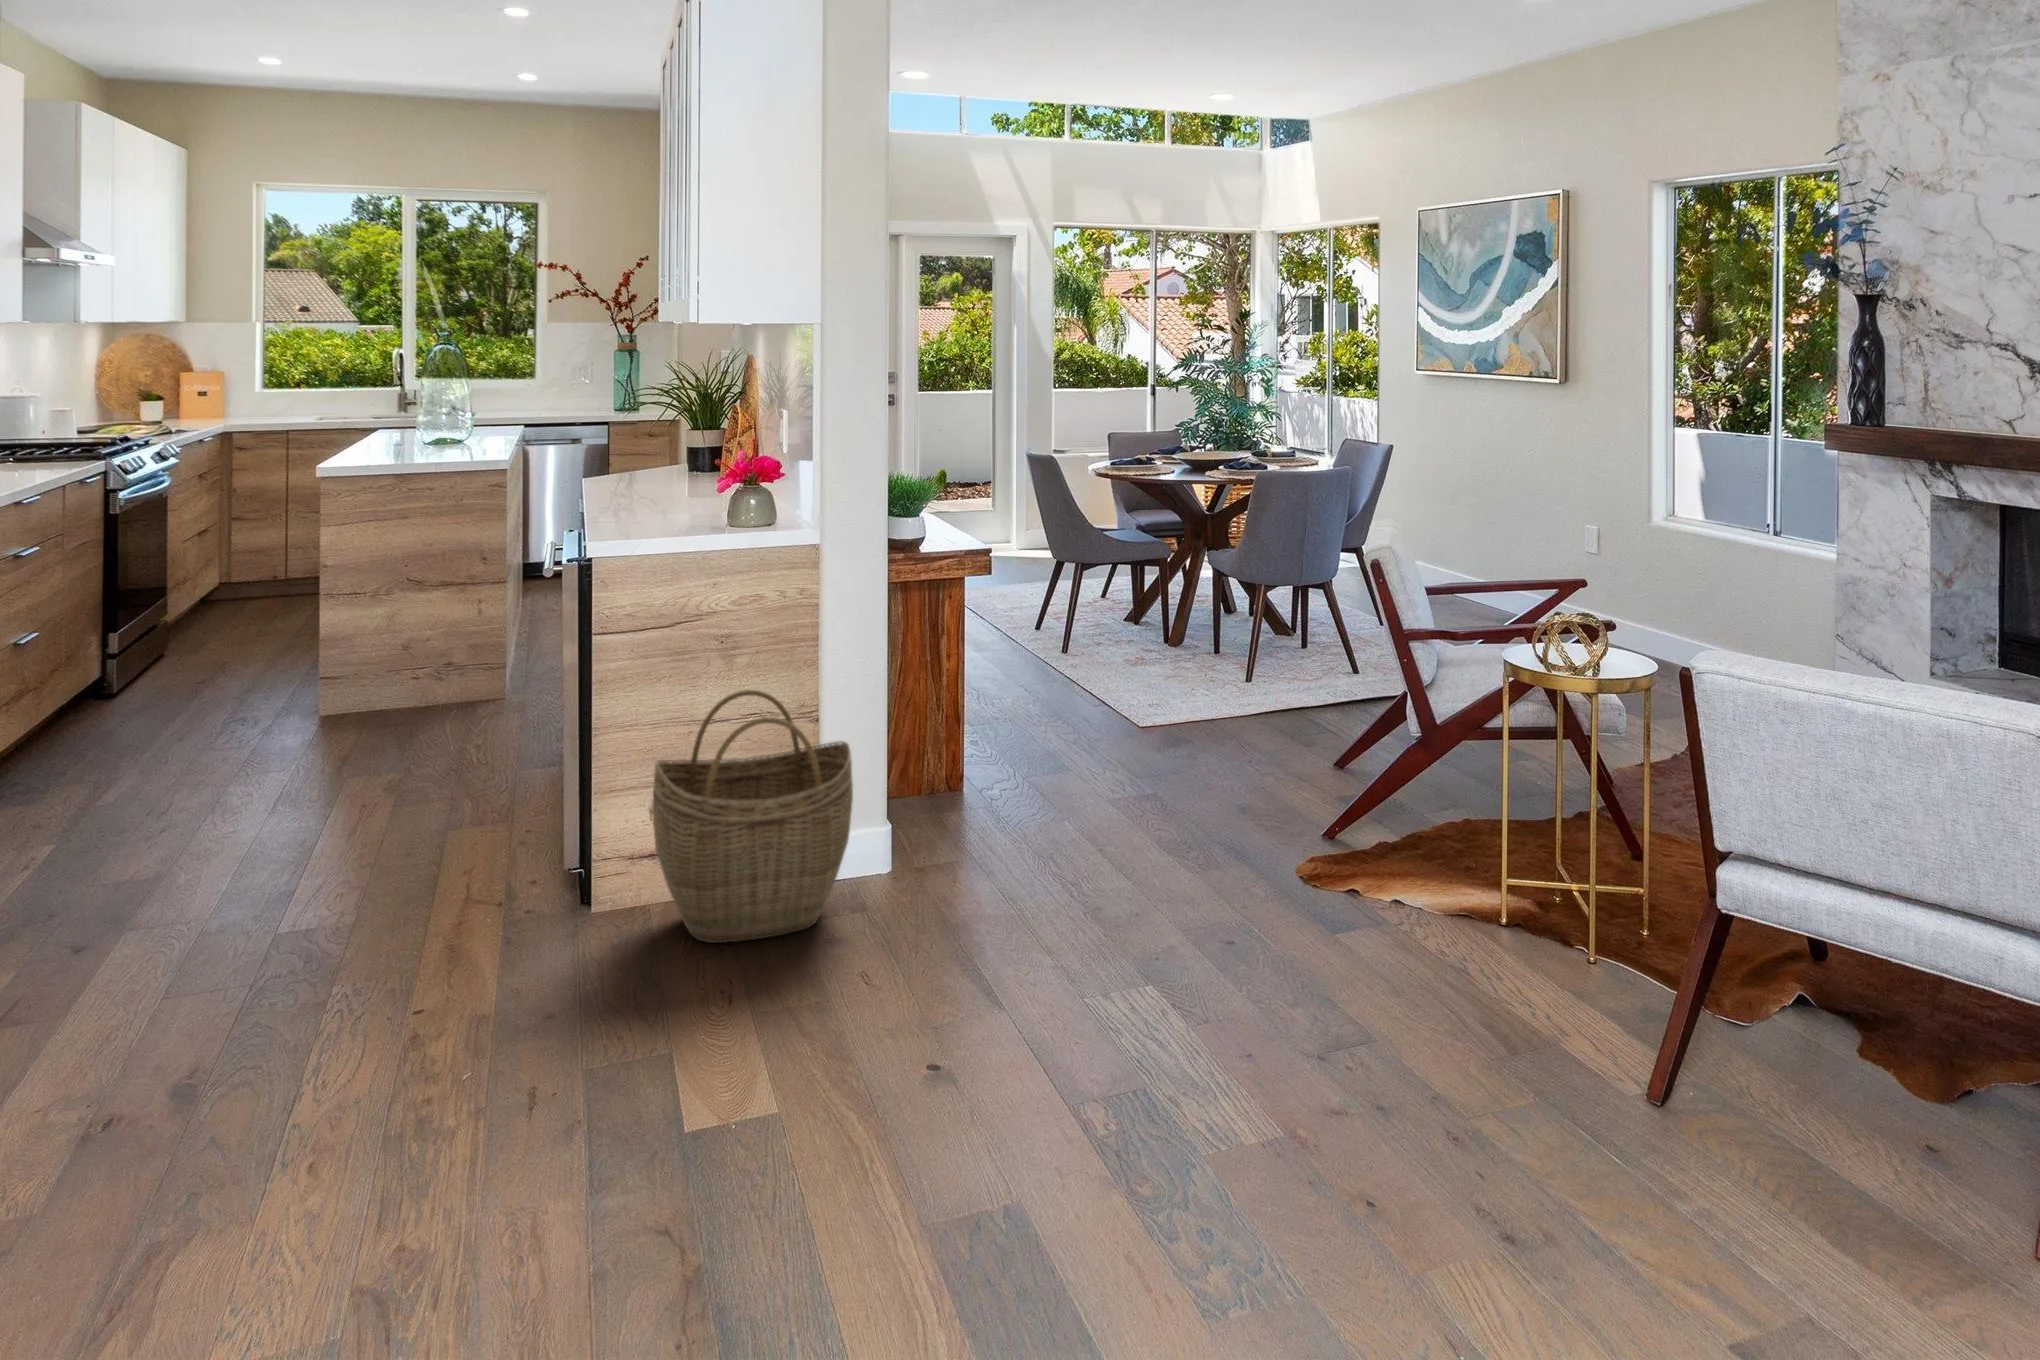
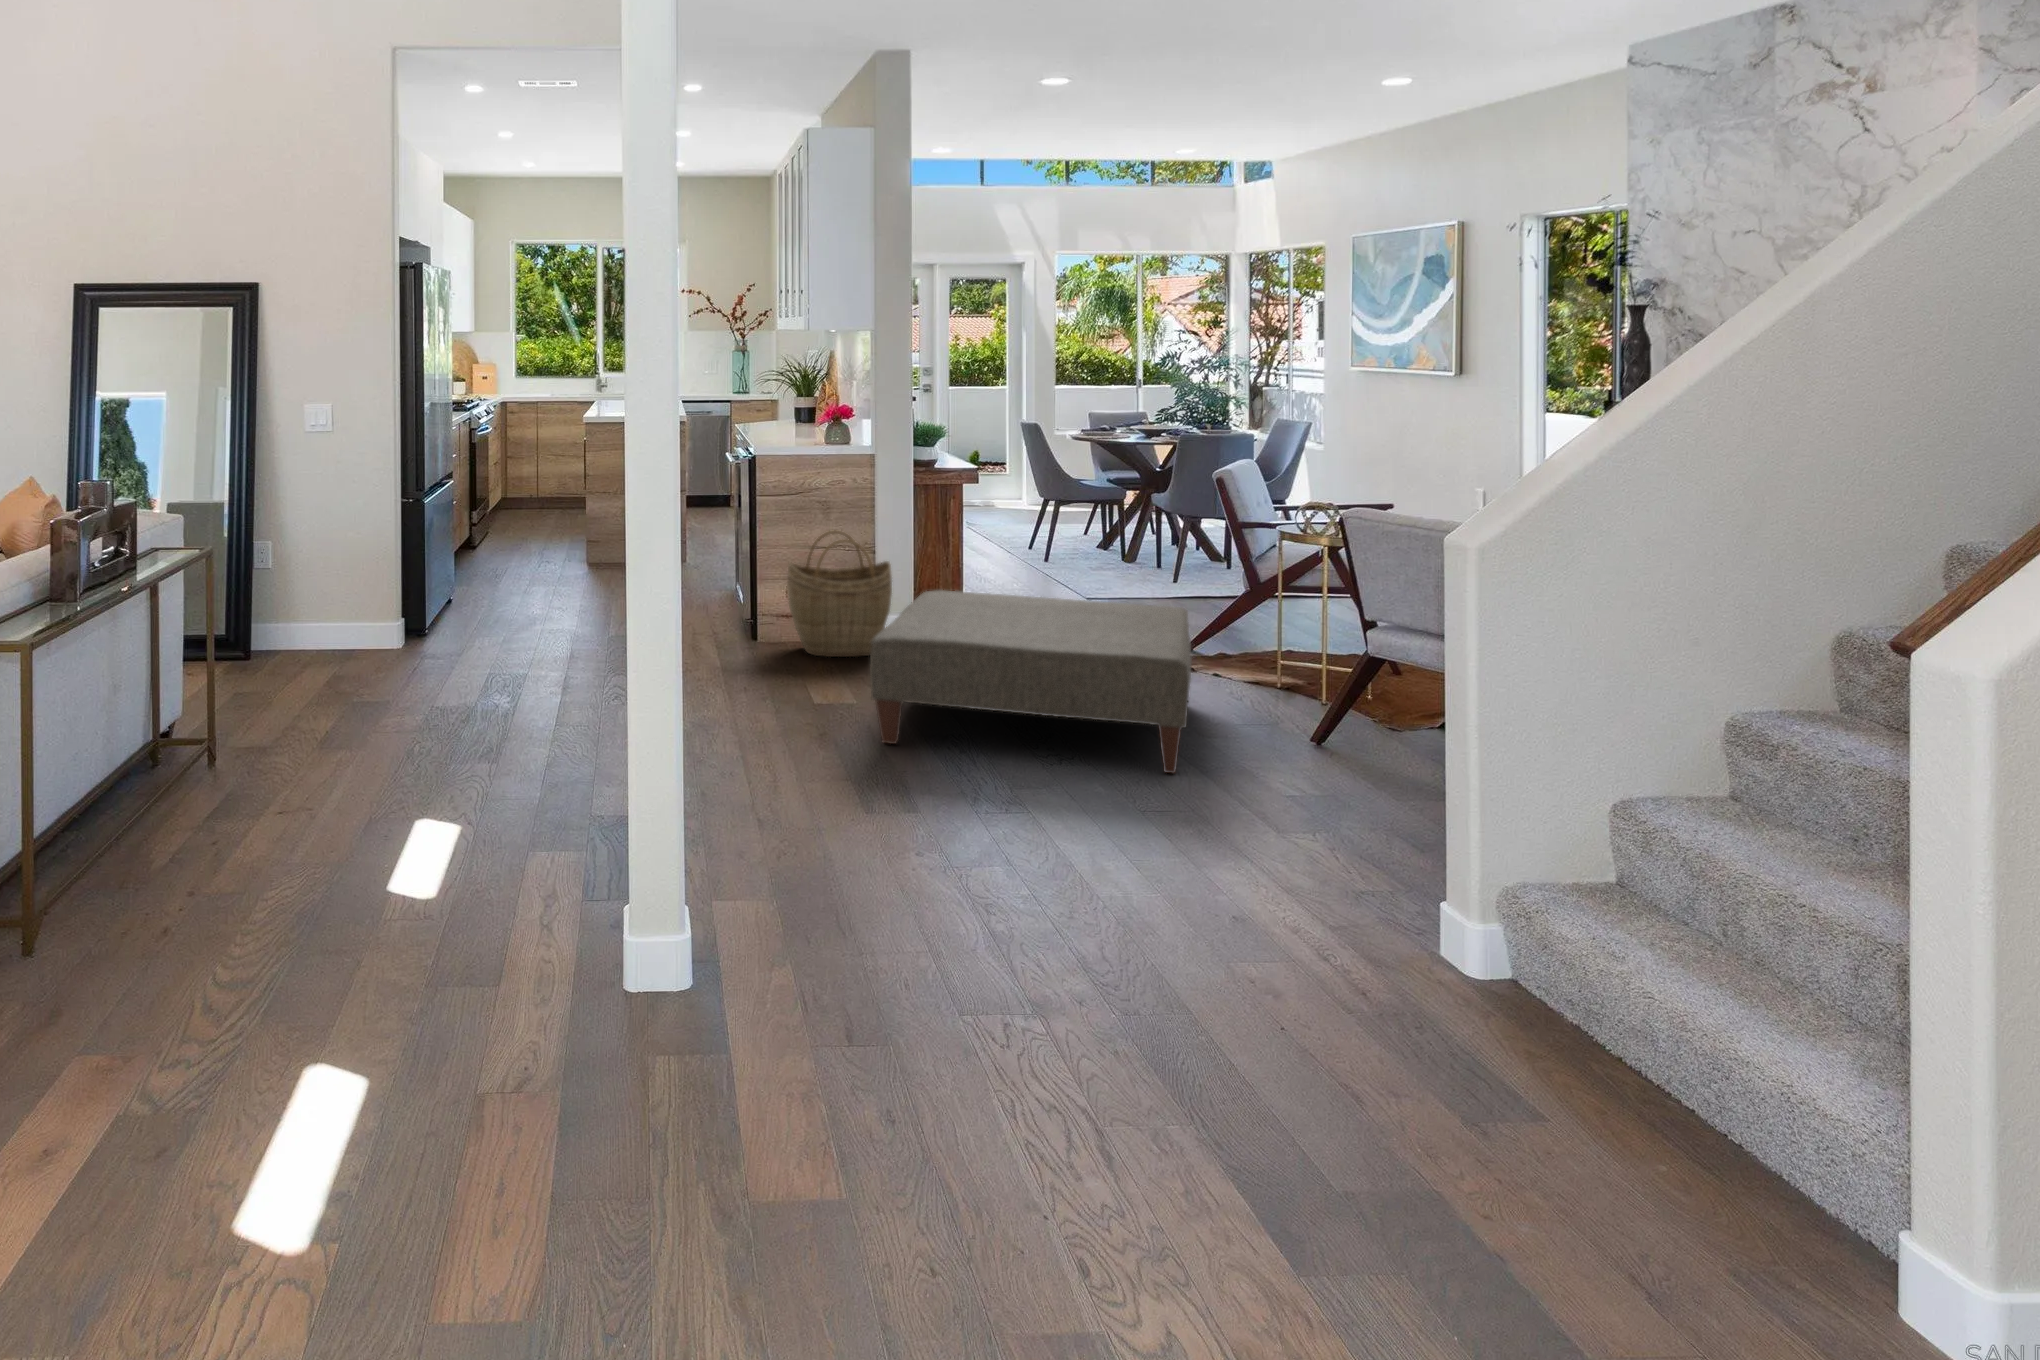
ottoman: none [818,817,1506,1270] -> present [870,590,1191,773]

